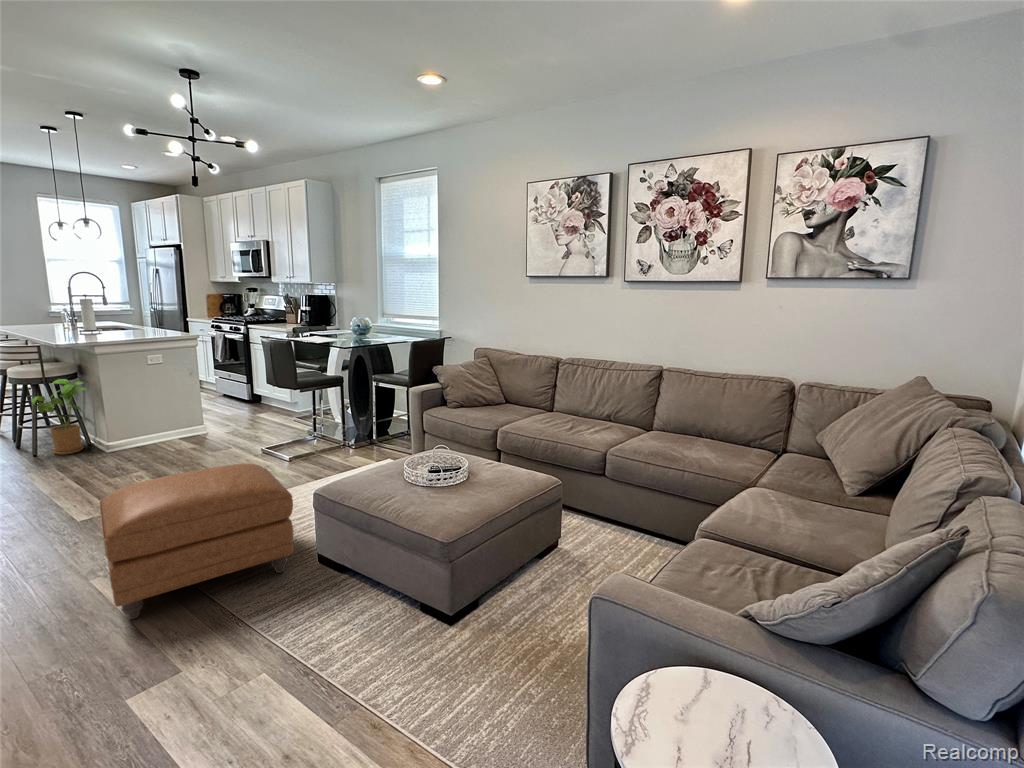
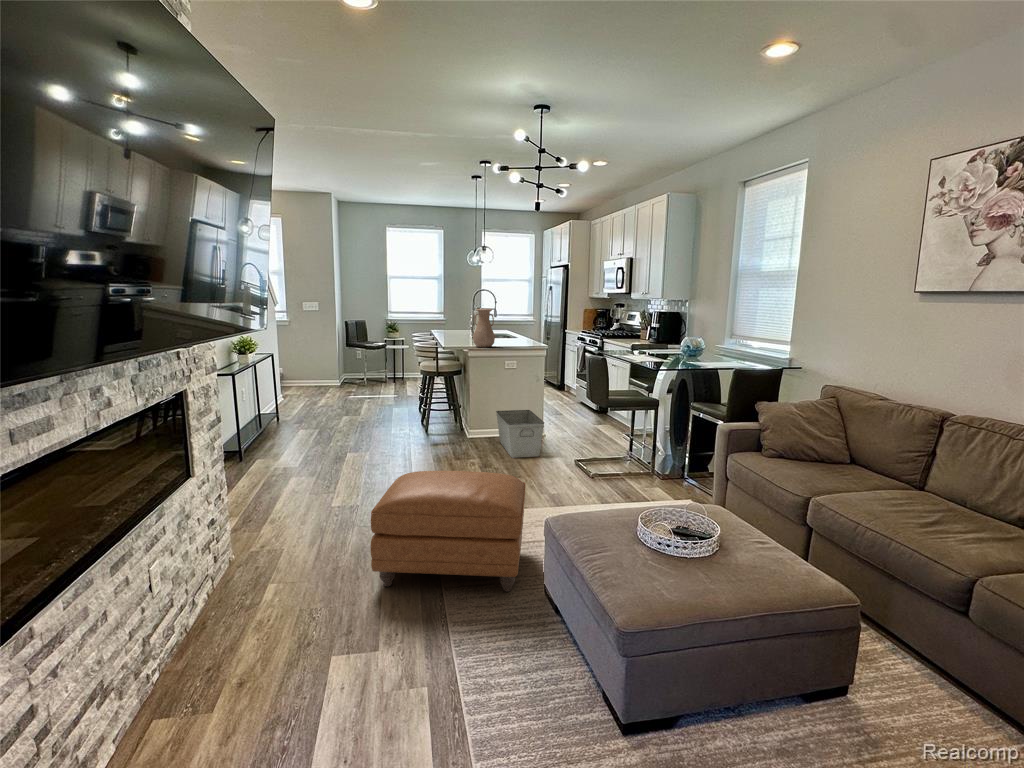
vase: none [100,294,134,340] -> present [473,309,495,348]
house plant: present [31,379,86,455] -> none [424,376,459,437]
storage bin: none [147,404,219,457] -> present [496,410,544,458]

